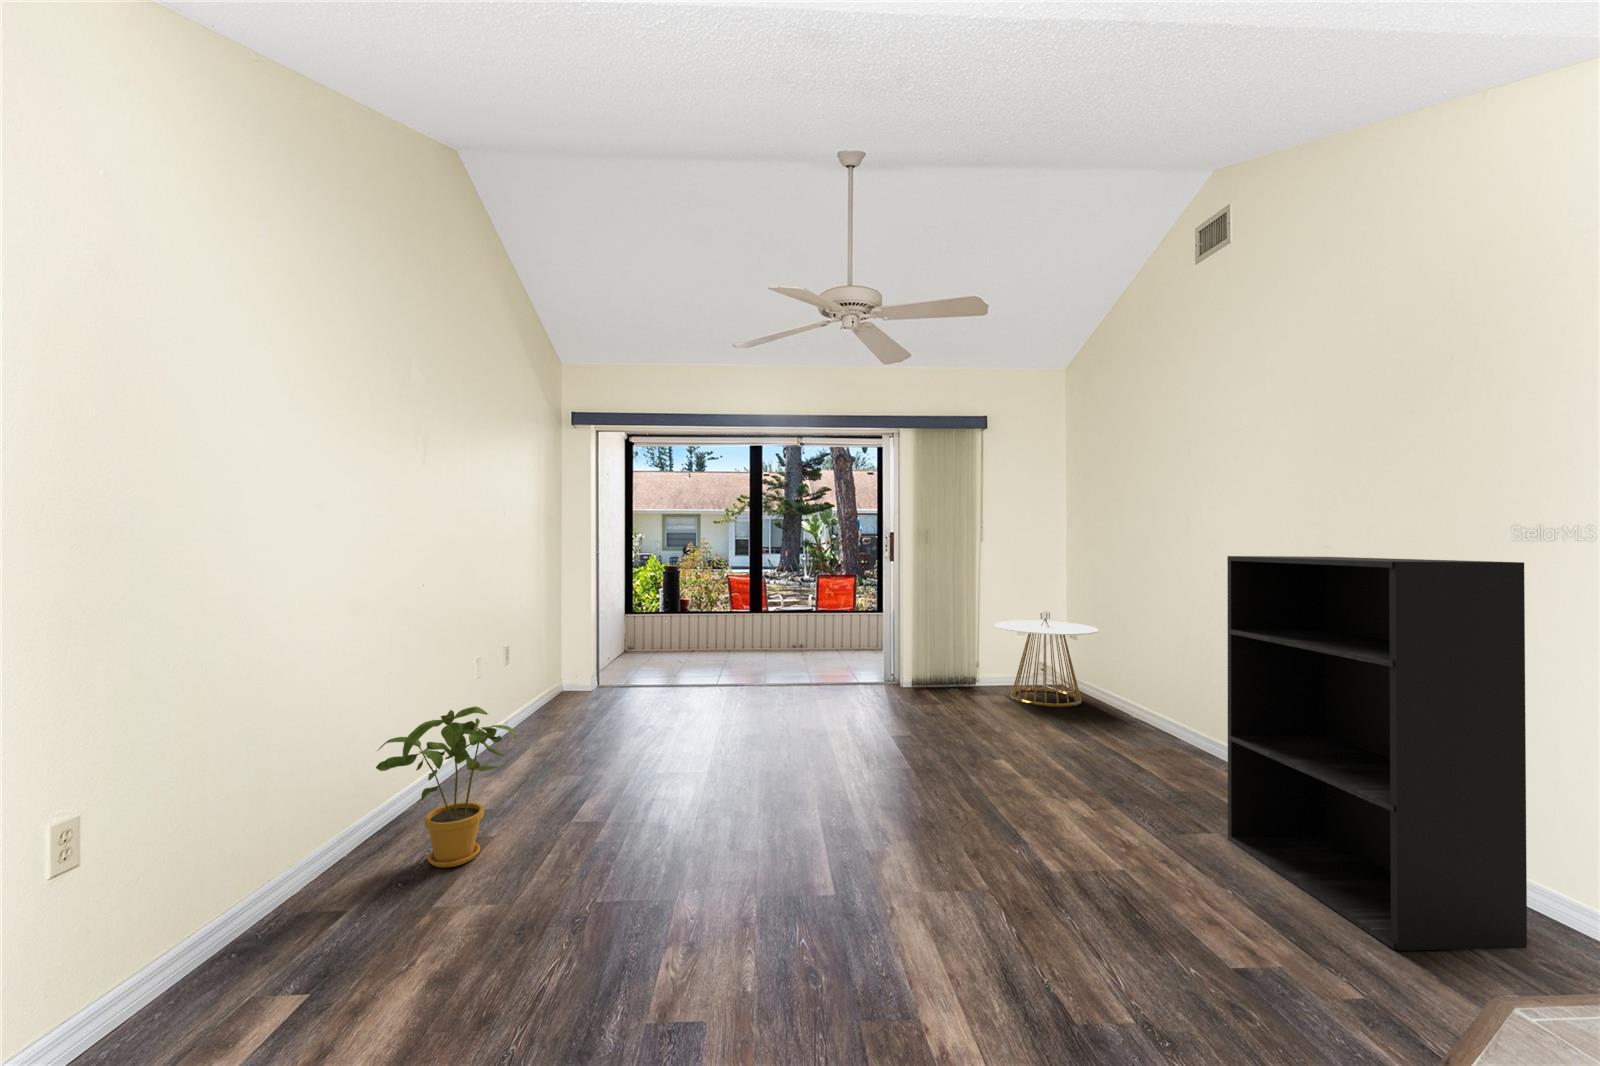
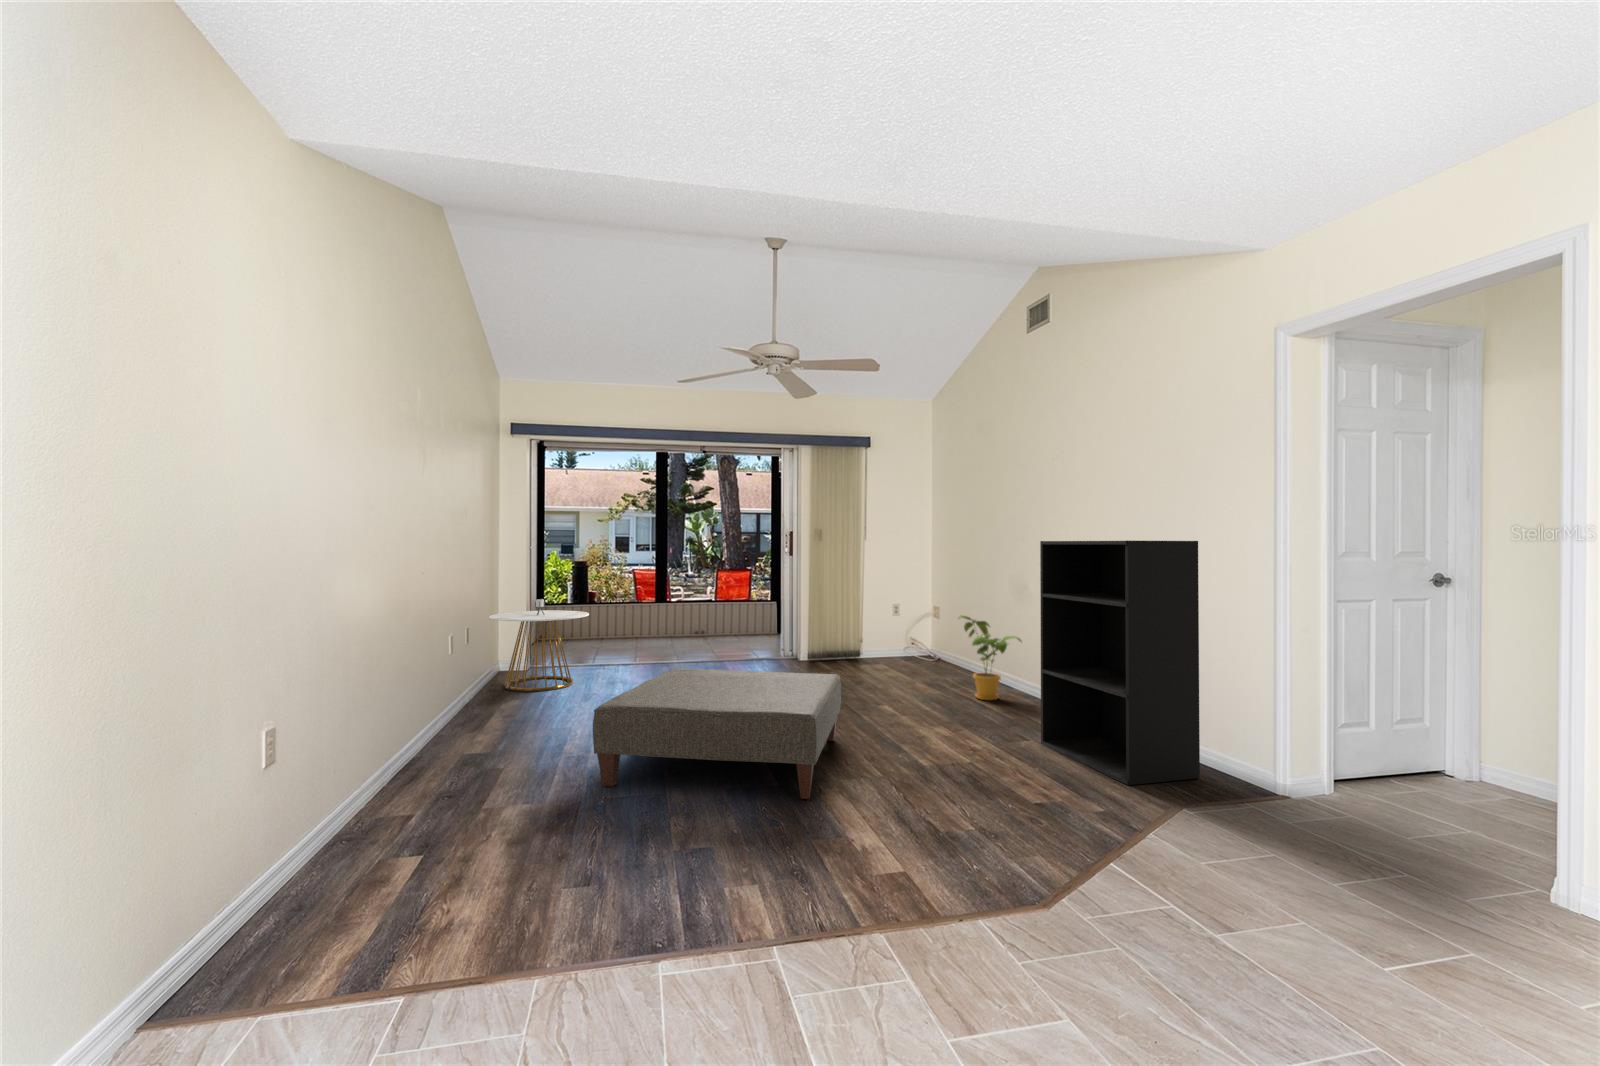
side table: present [995,610,1098,707] -> present [489,599,589,691]
ottoman: none [612,701,942,921] -> present [593,669,841,799]
house plant: present [376,706,516,868] -> present [958,615,1021,700]

